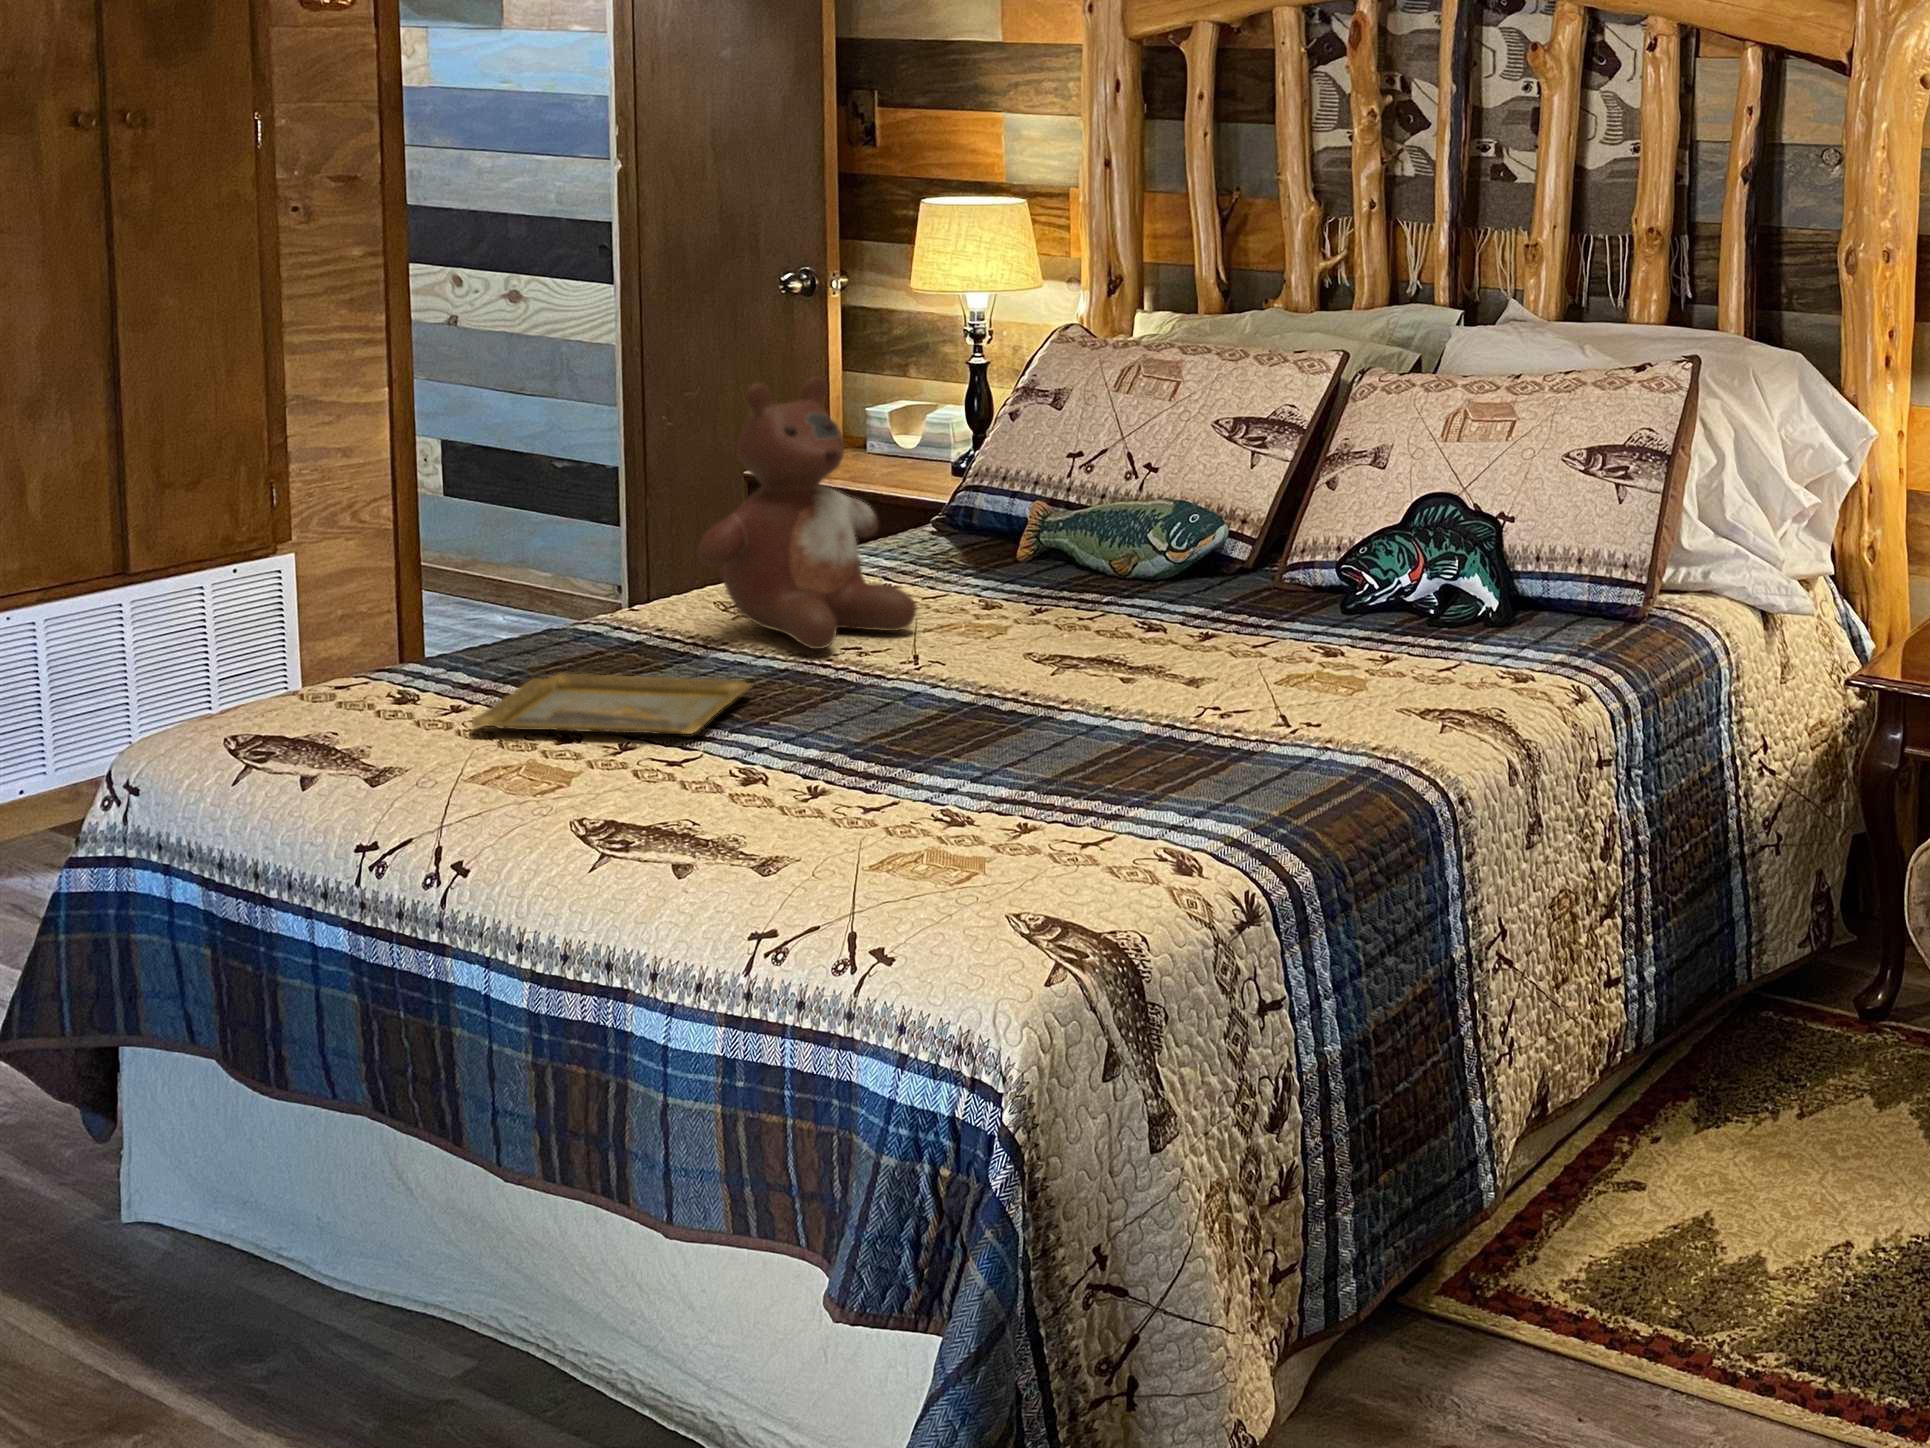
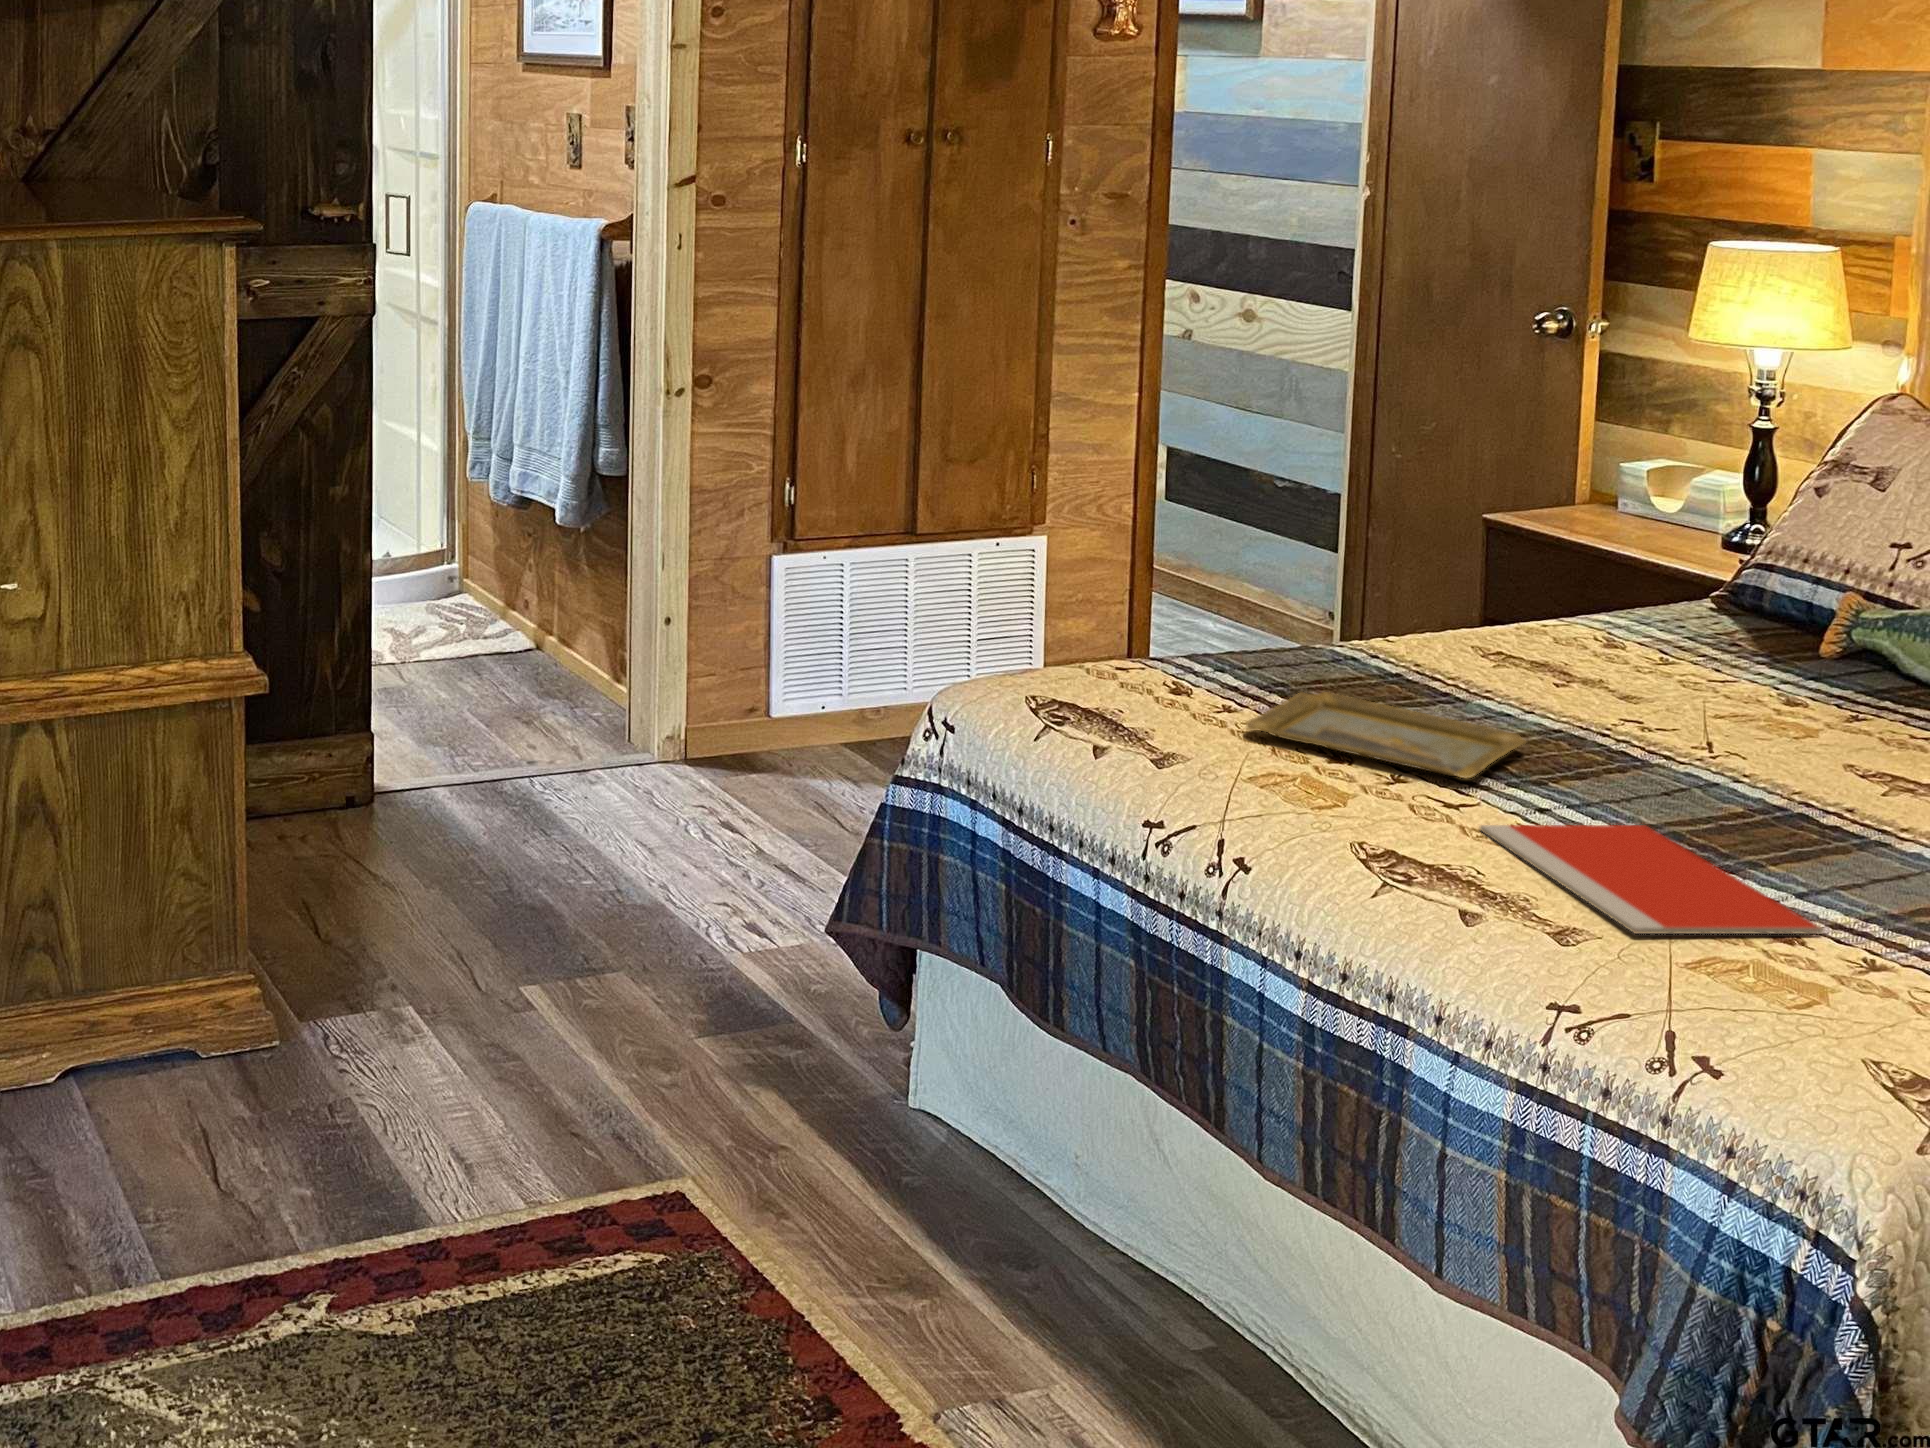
stuffed bear: present [698,376,916,649] -> none [1469,426,1710,715]
notebook: none [700,744,988,848] -> present [1480,825,1823,934]

